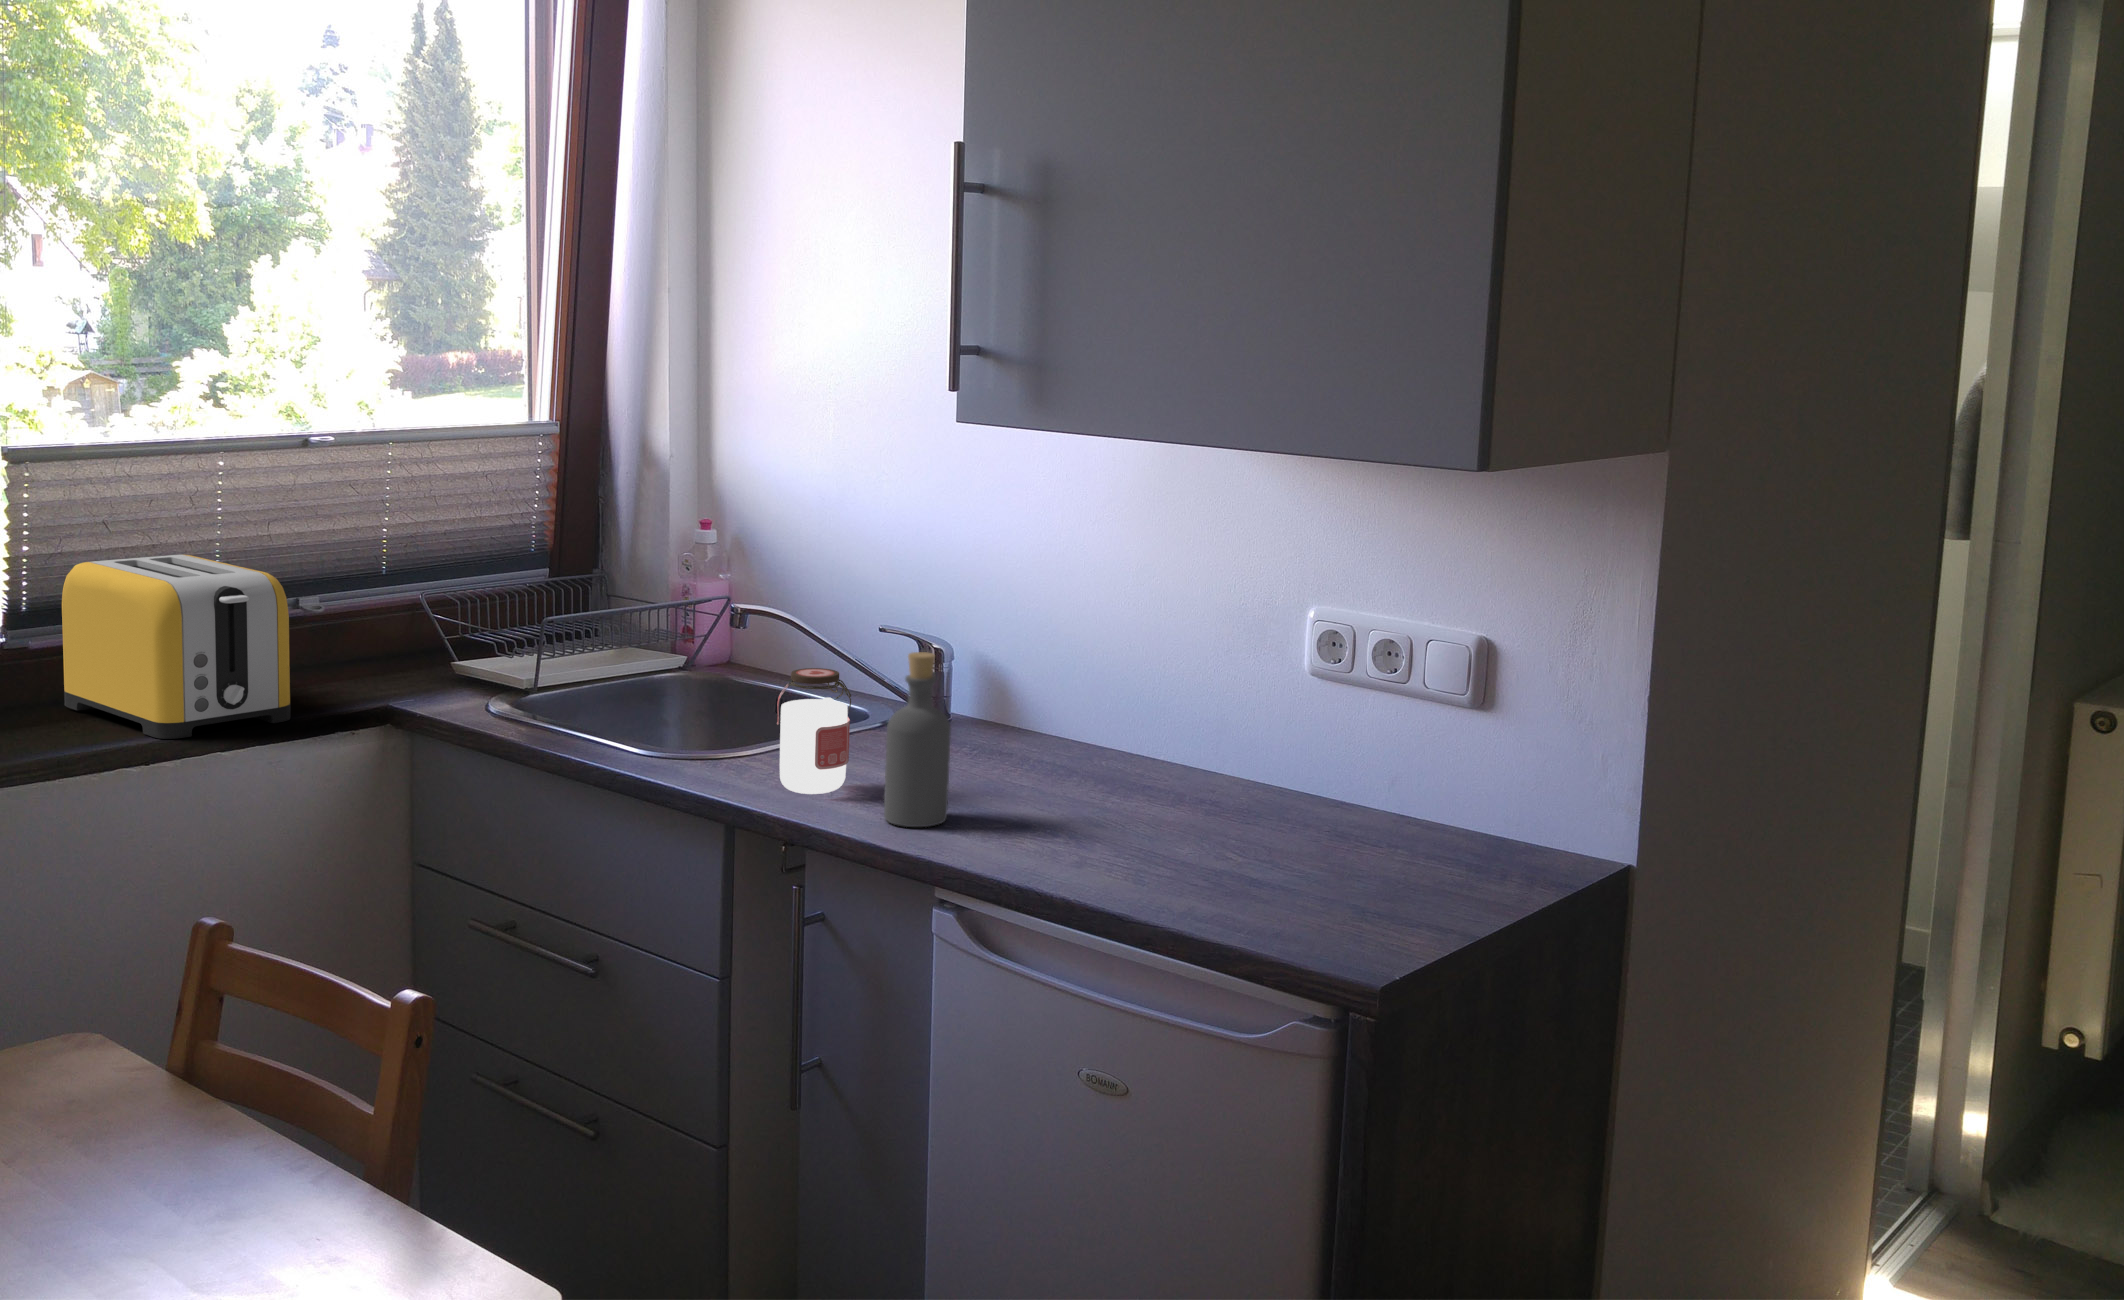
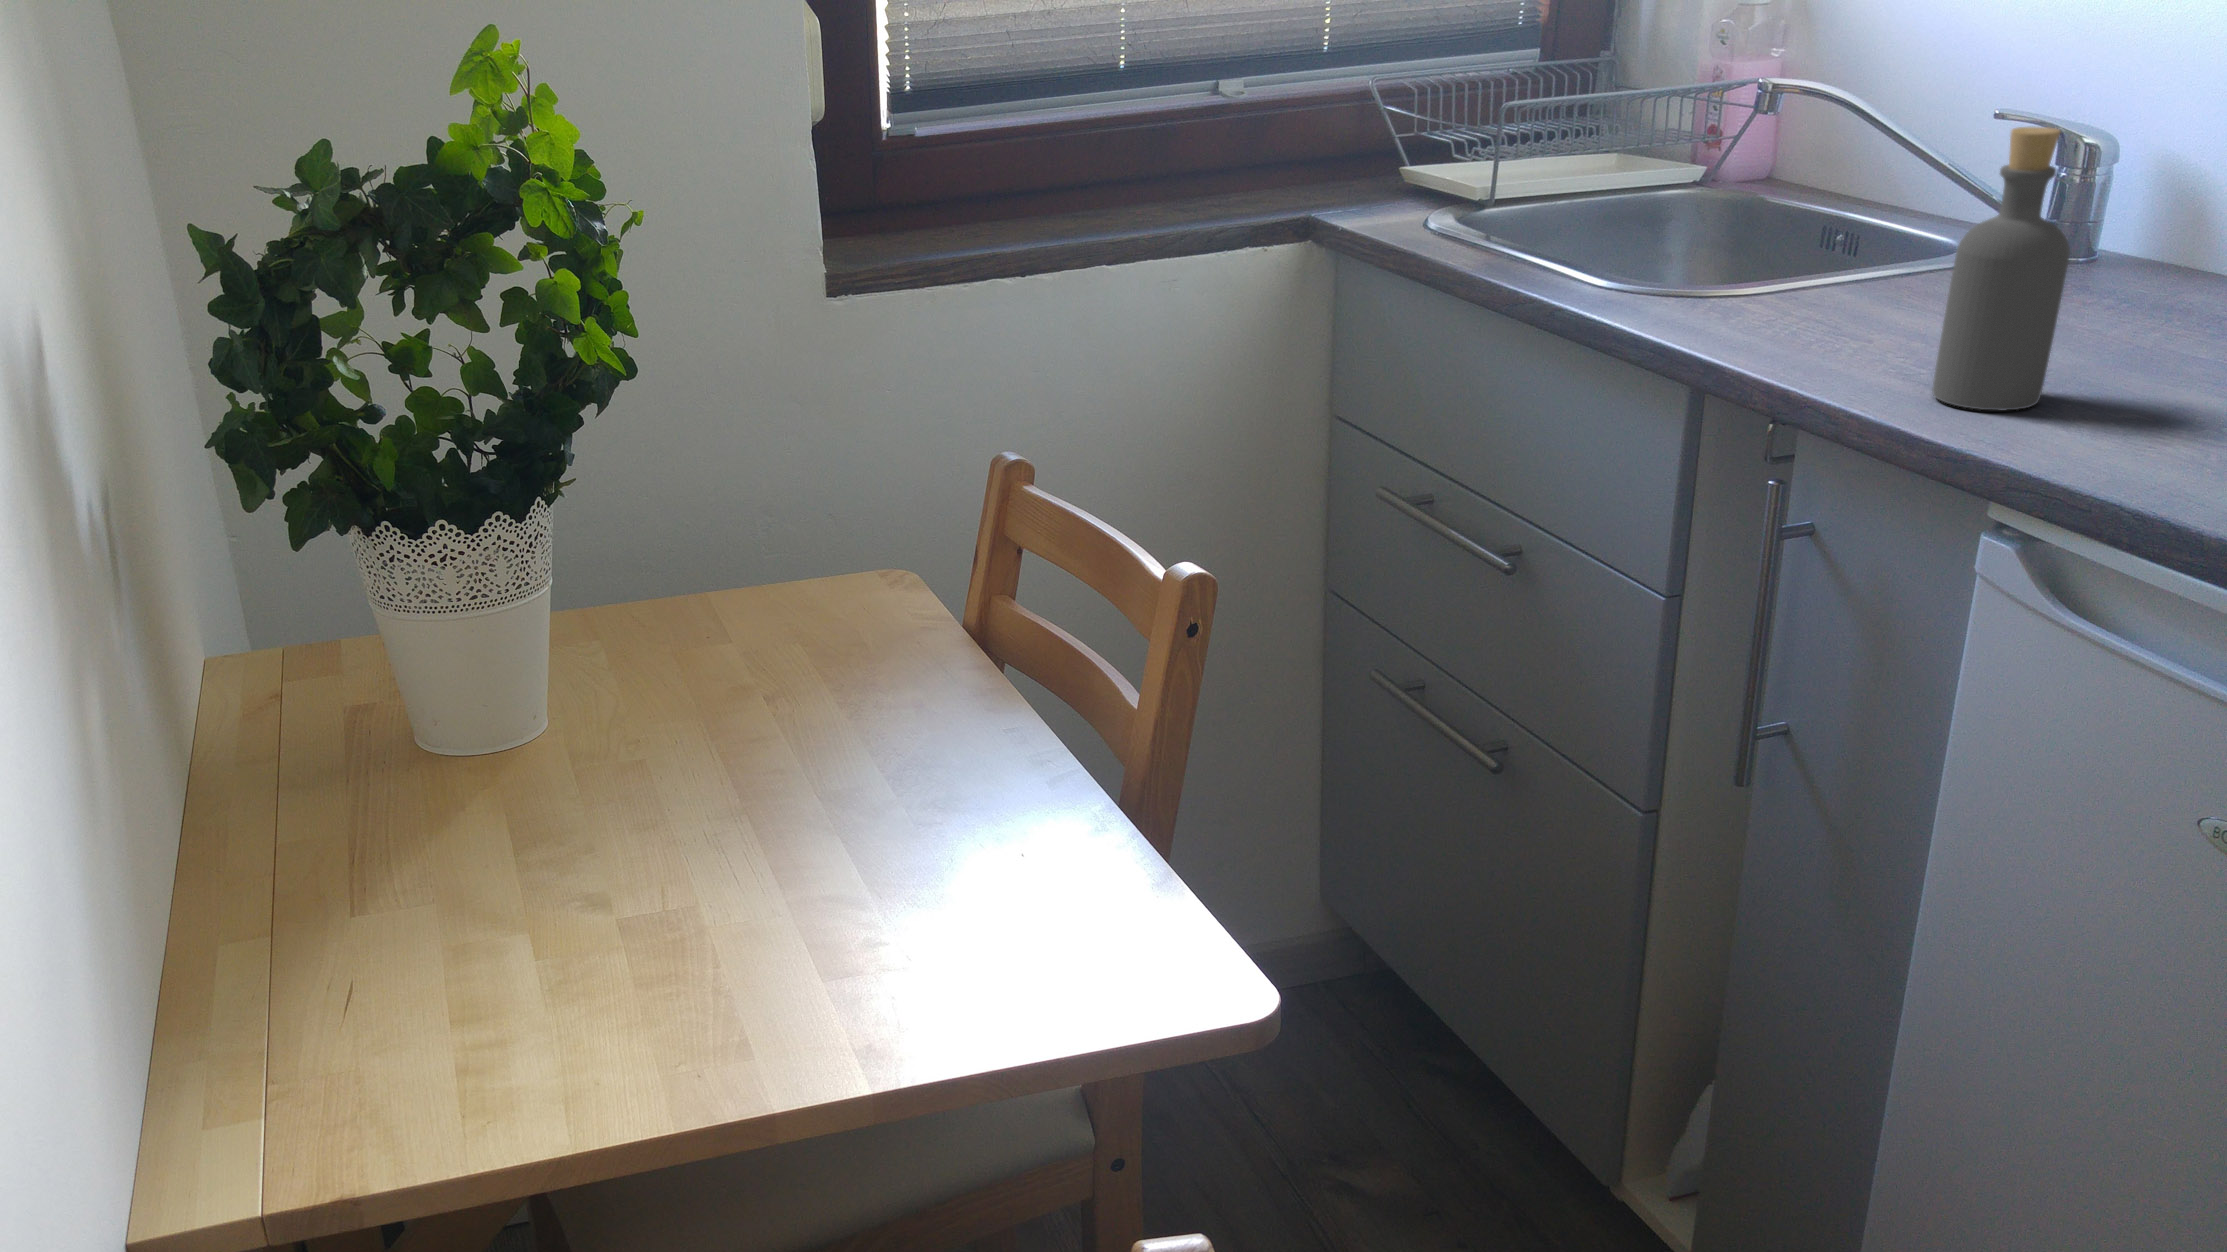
toaster: present [62,555,291,739] -> none [975,27,1195,244]
jar: present [777,668,851,794] -> none [1778,160,1912,354]

